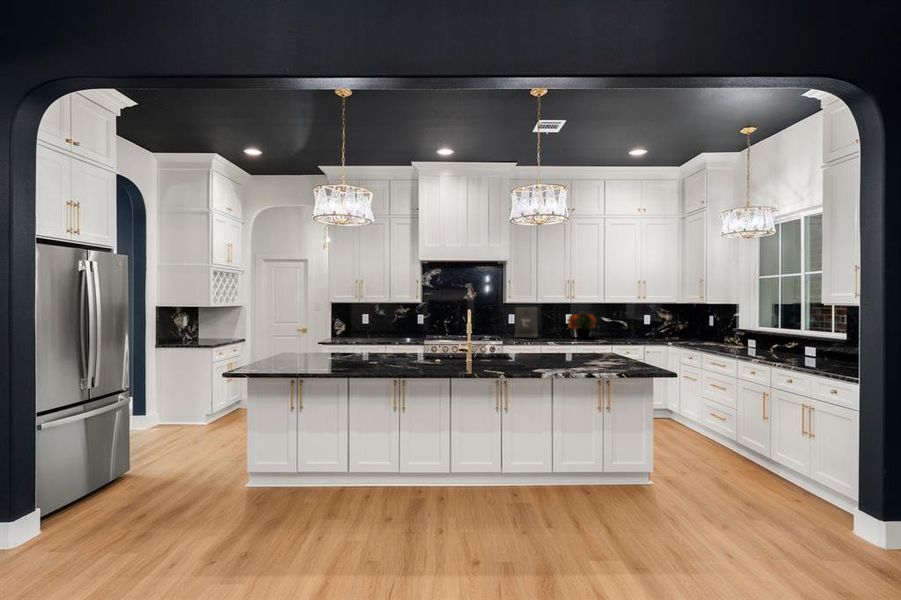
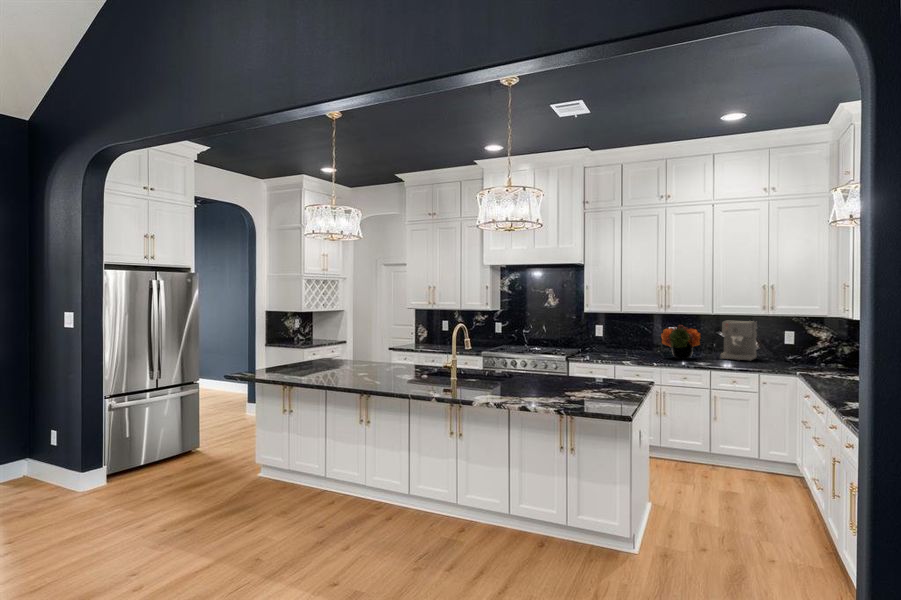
coffee maker: present [515,308,537,338] -> present [721,321,757,361]

